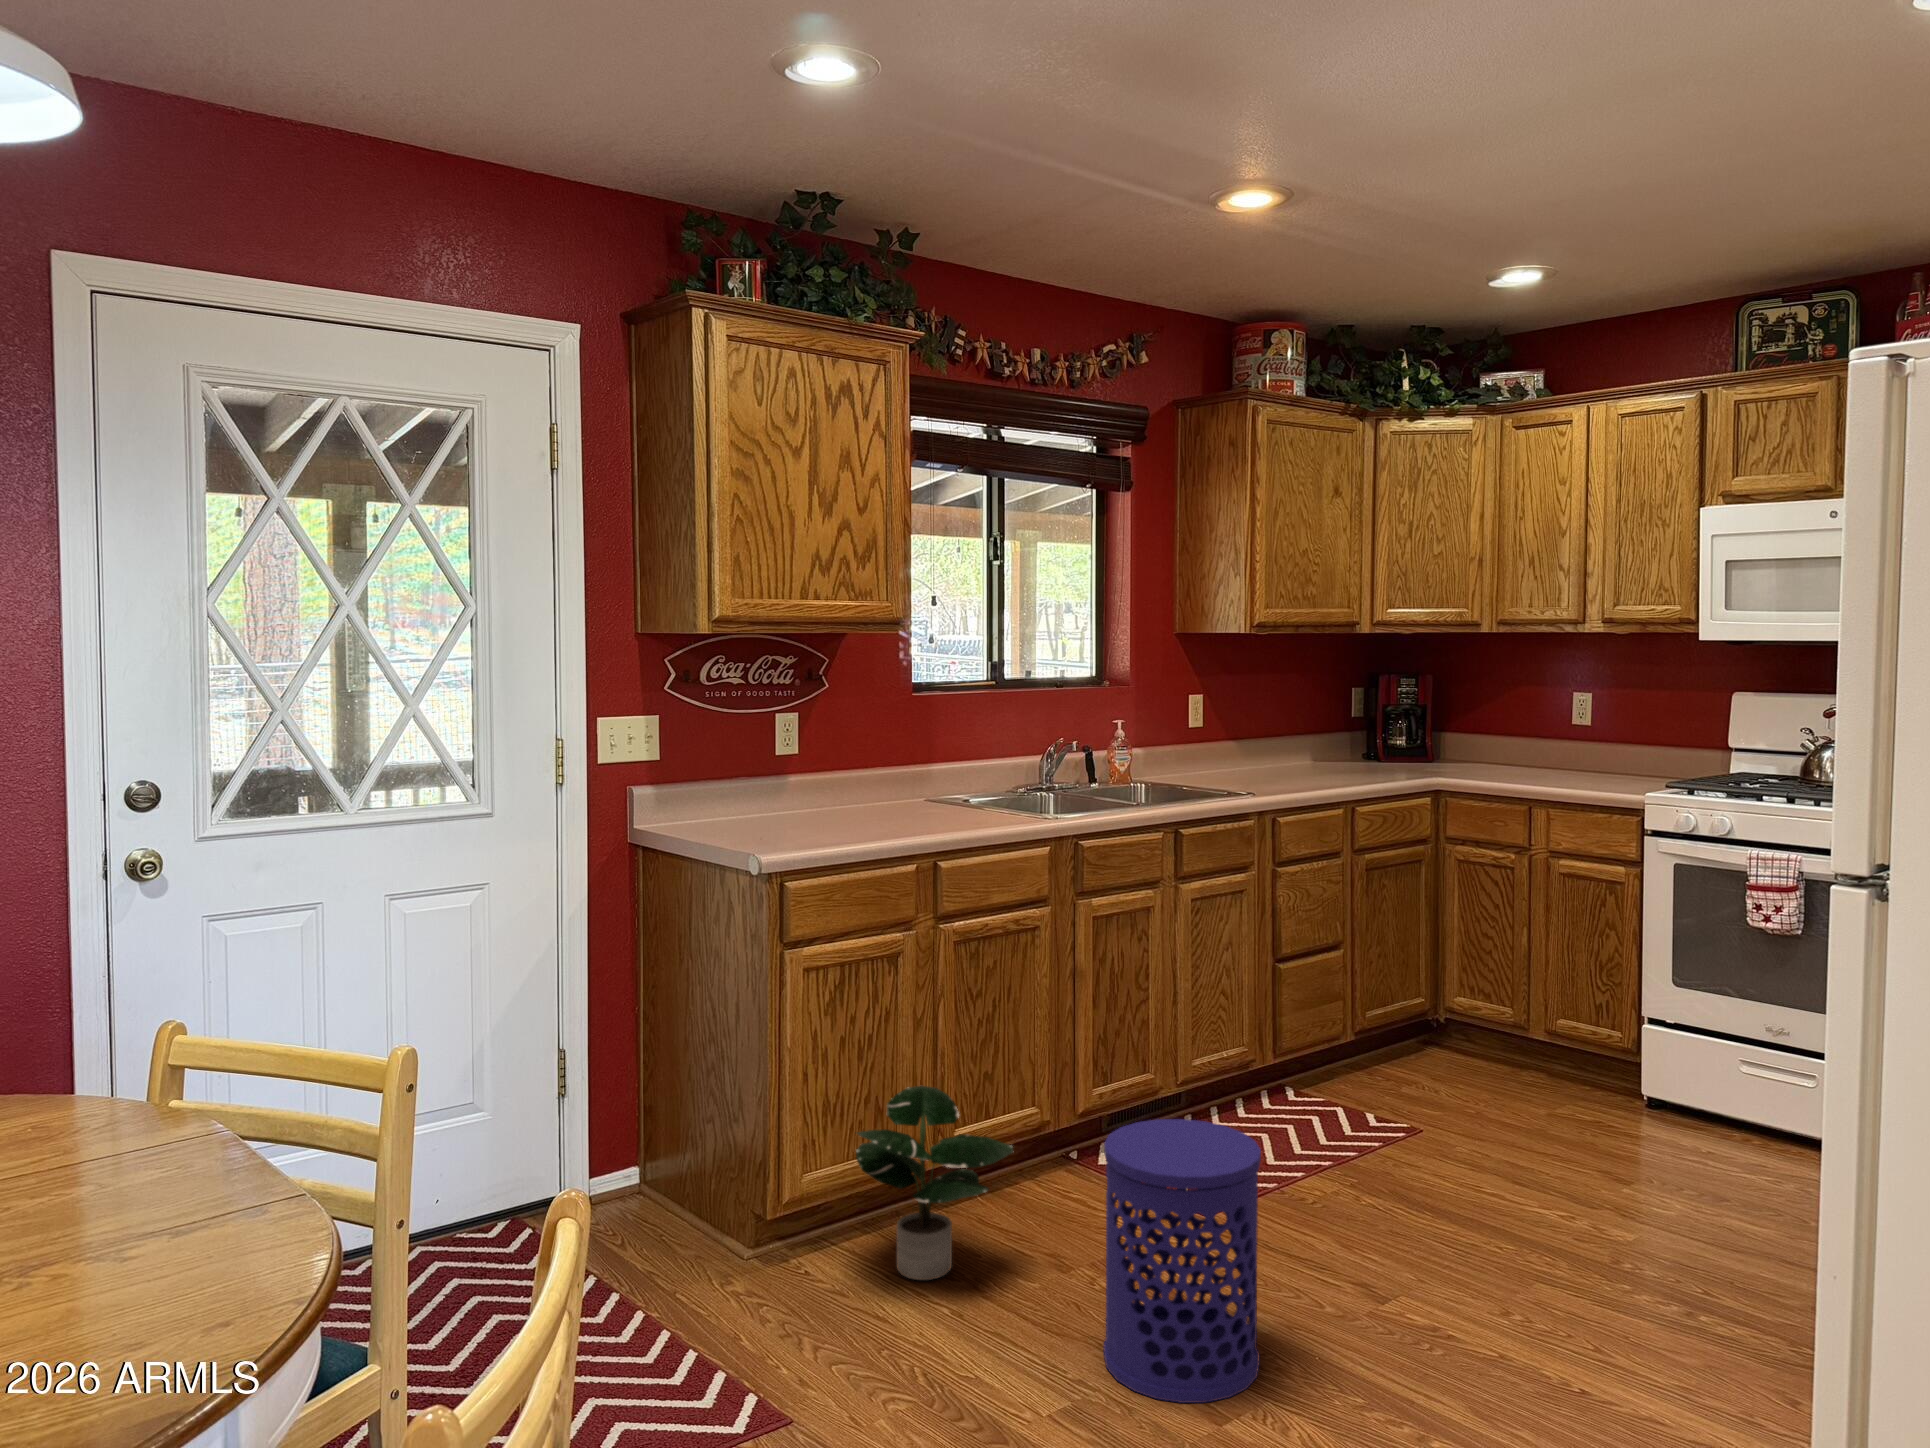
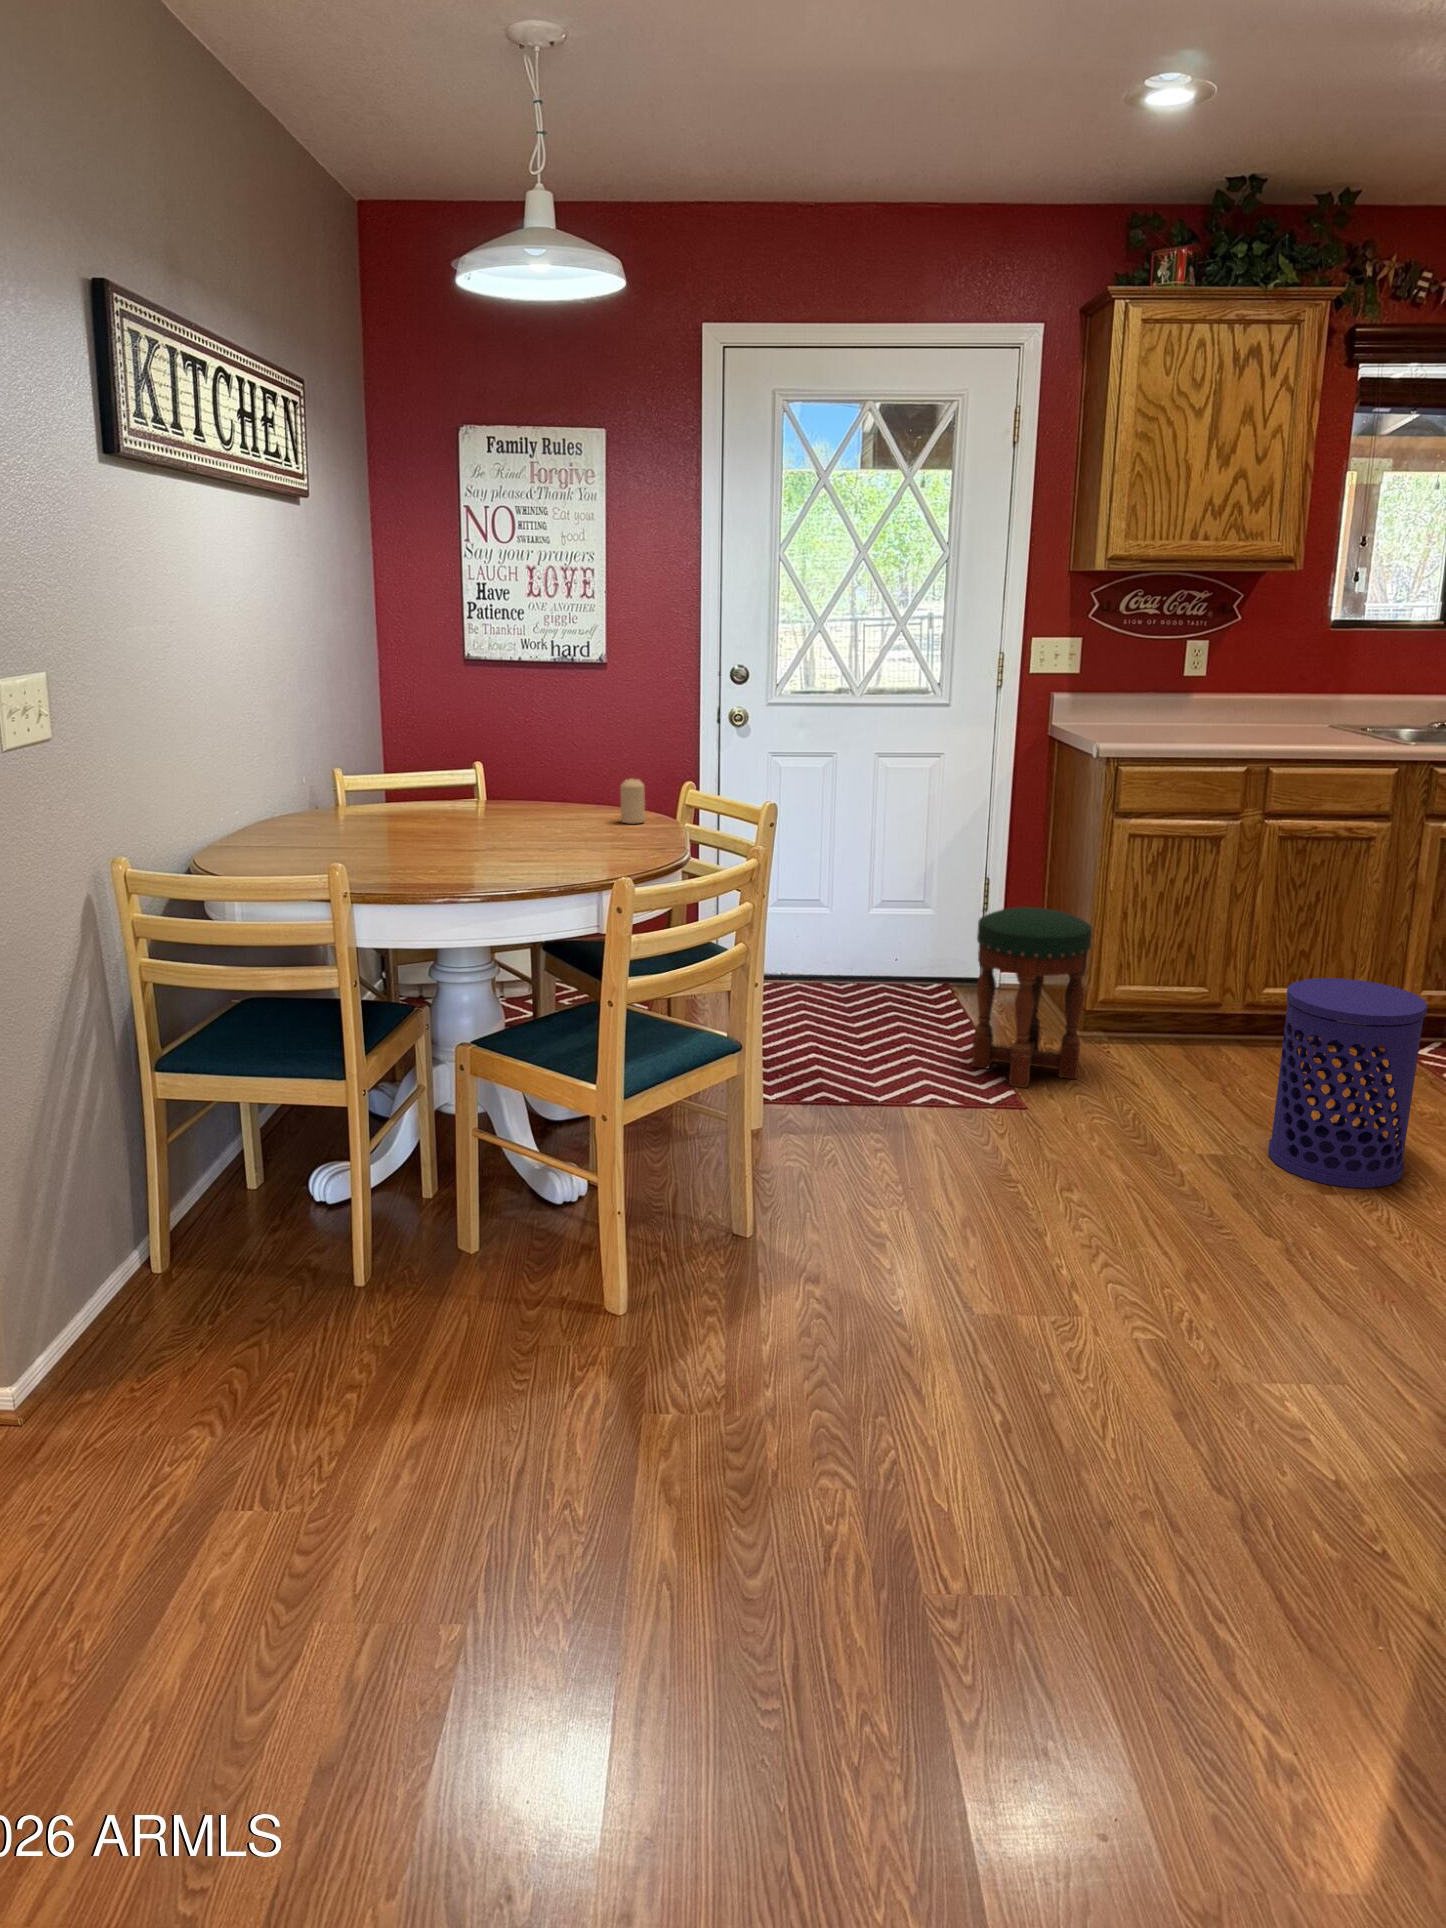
candle: none [89,1060,147,1157] -> present [621,779,645,823]
potted plant: present [856,1086,1013,1280] -> none [1142,939,1271,1077]
stool: none [652,1099,813,1384] -> present [971,907,1092,1088]

